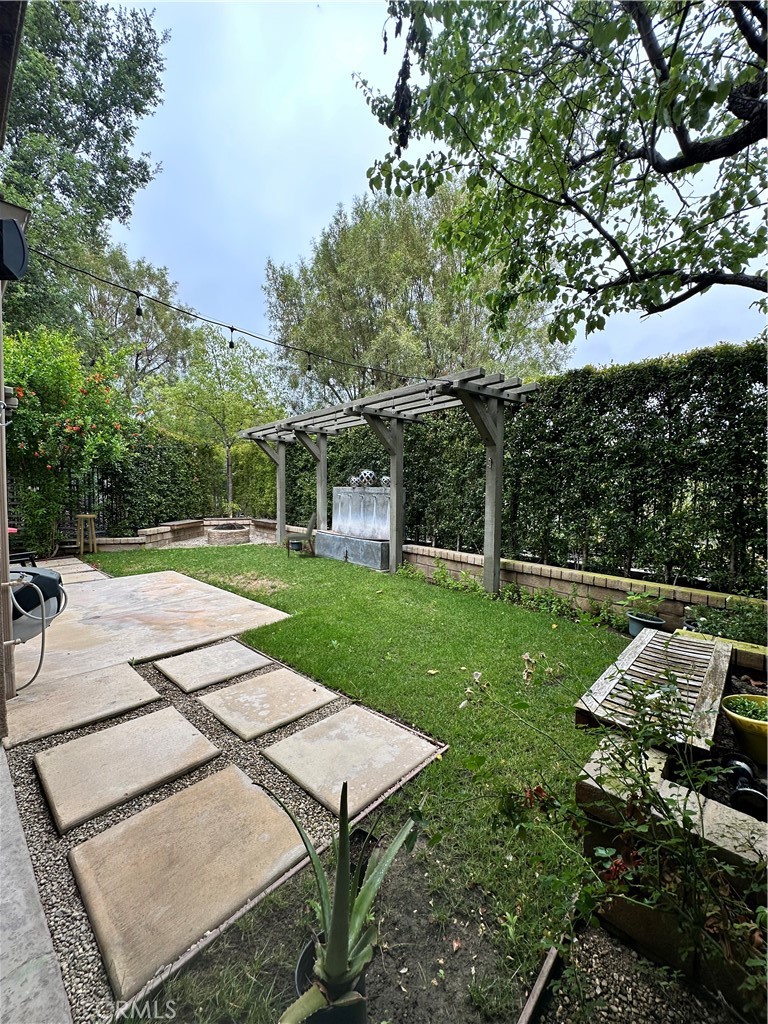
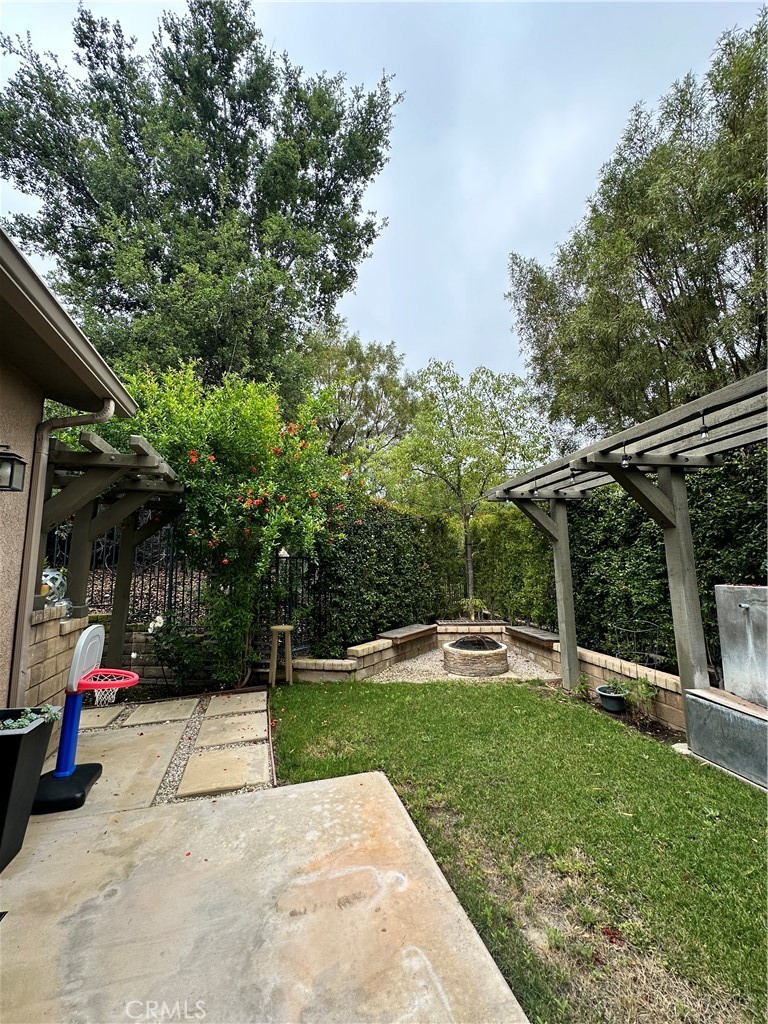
chair: present [287,513,317,558] -> none [602,639,686,753]

